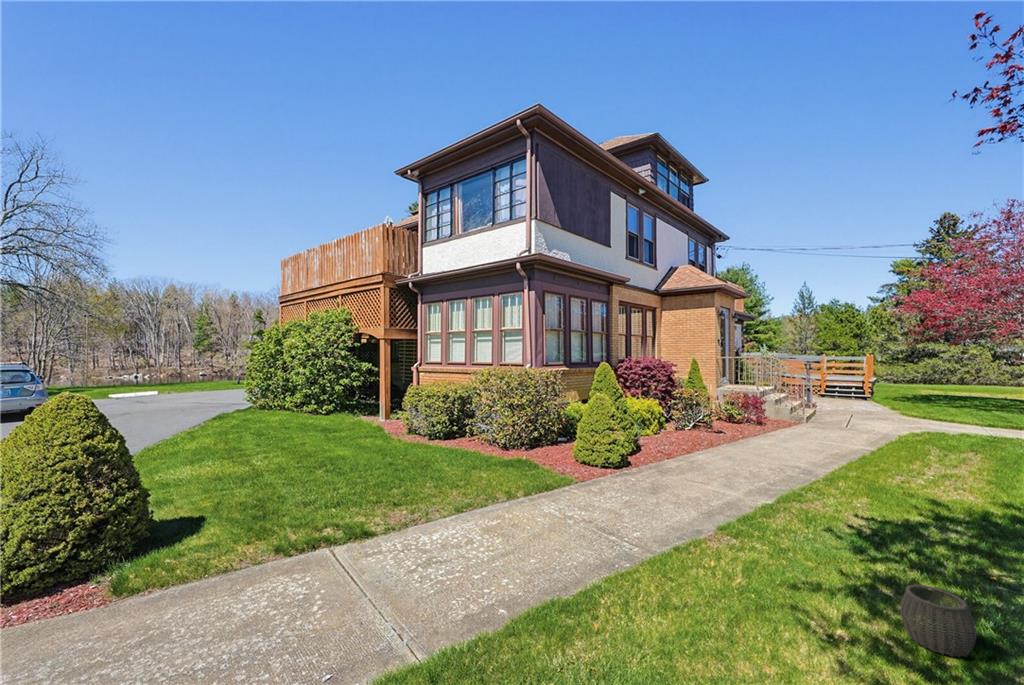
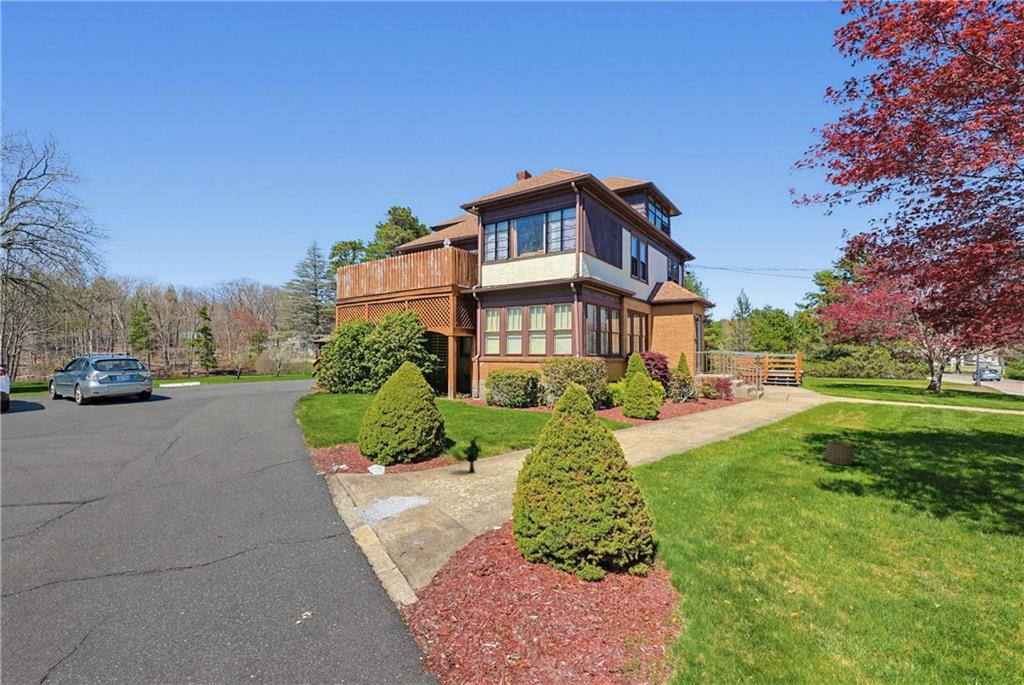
decorative plant: none [30,562,96,647] -> present [462,437,481,473]

